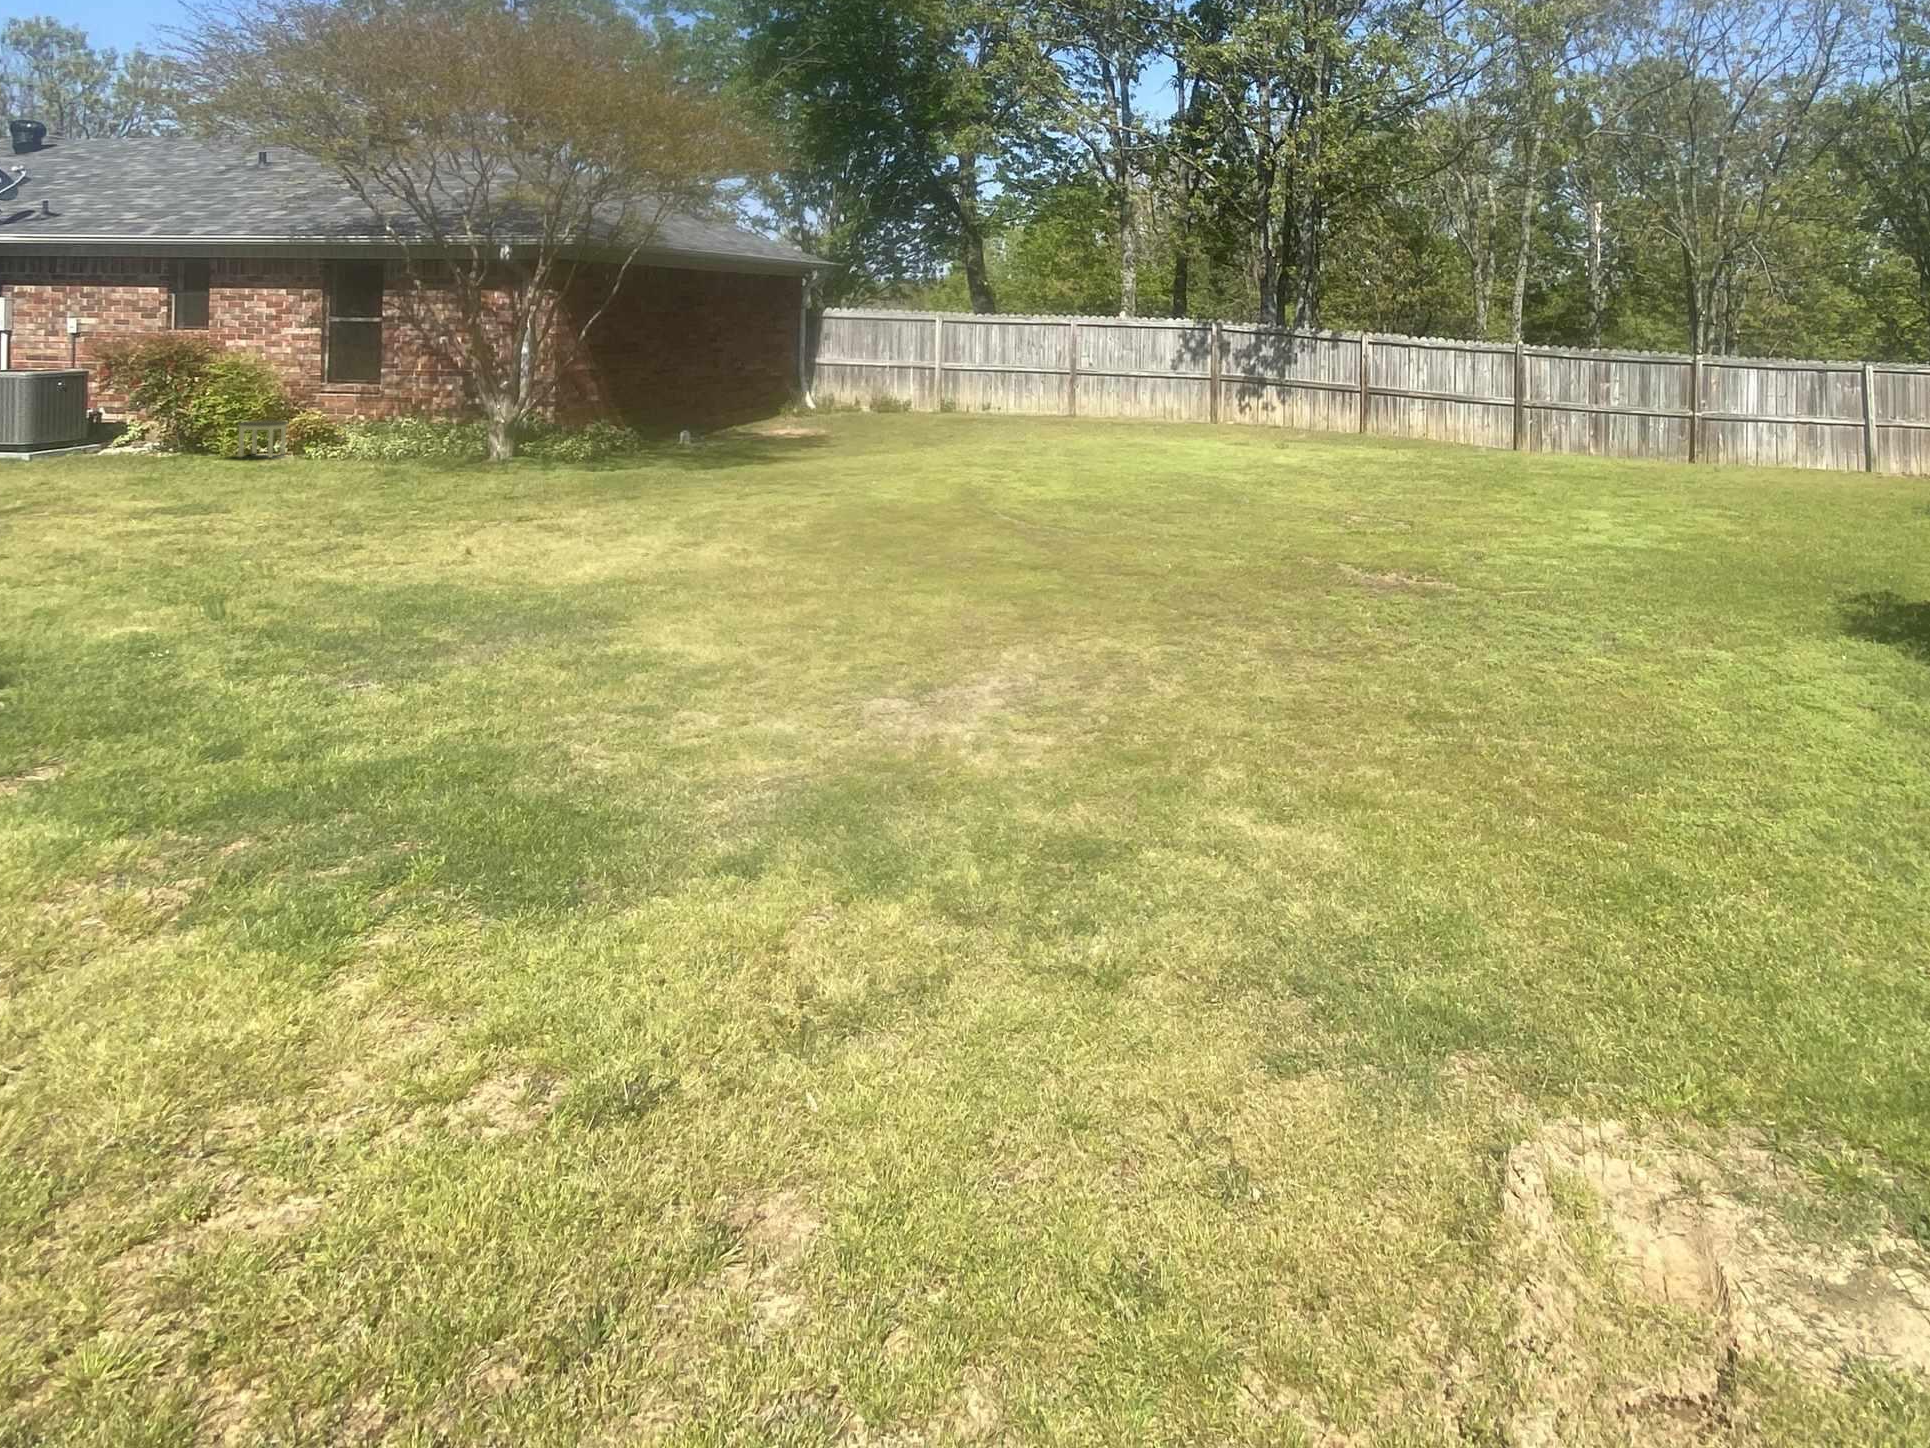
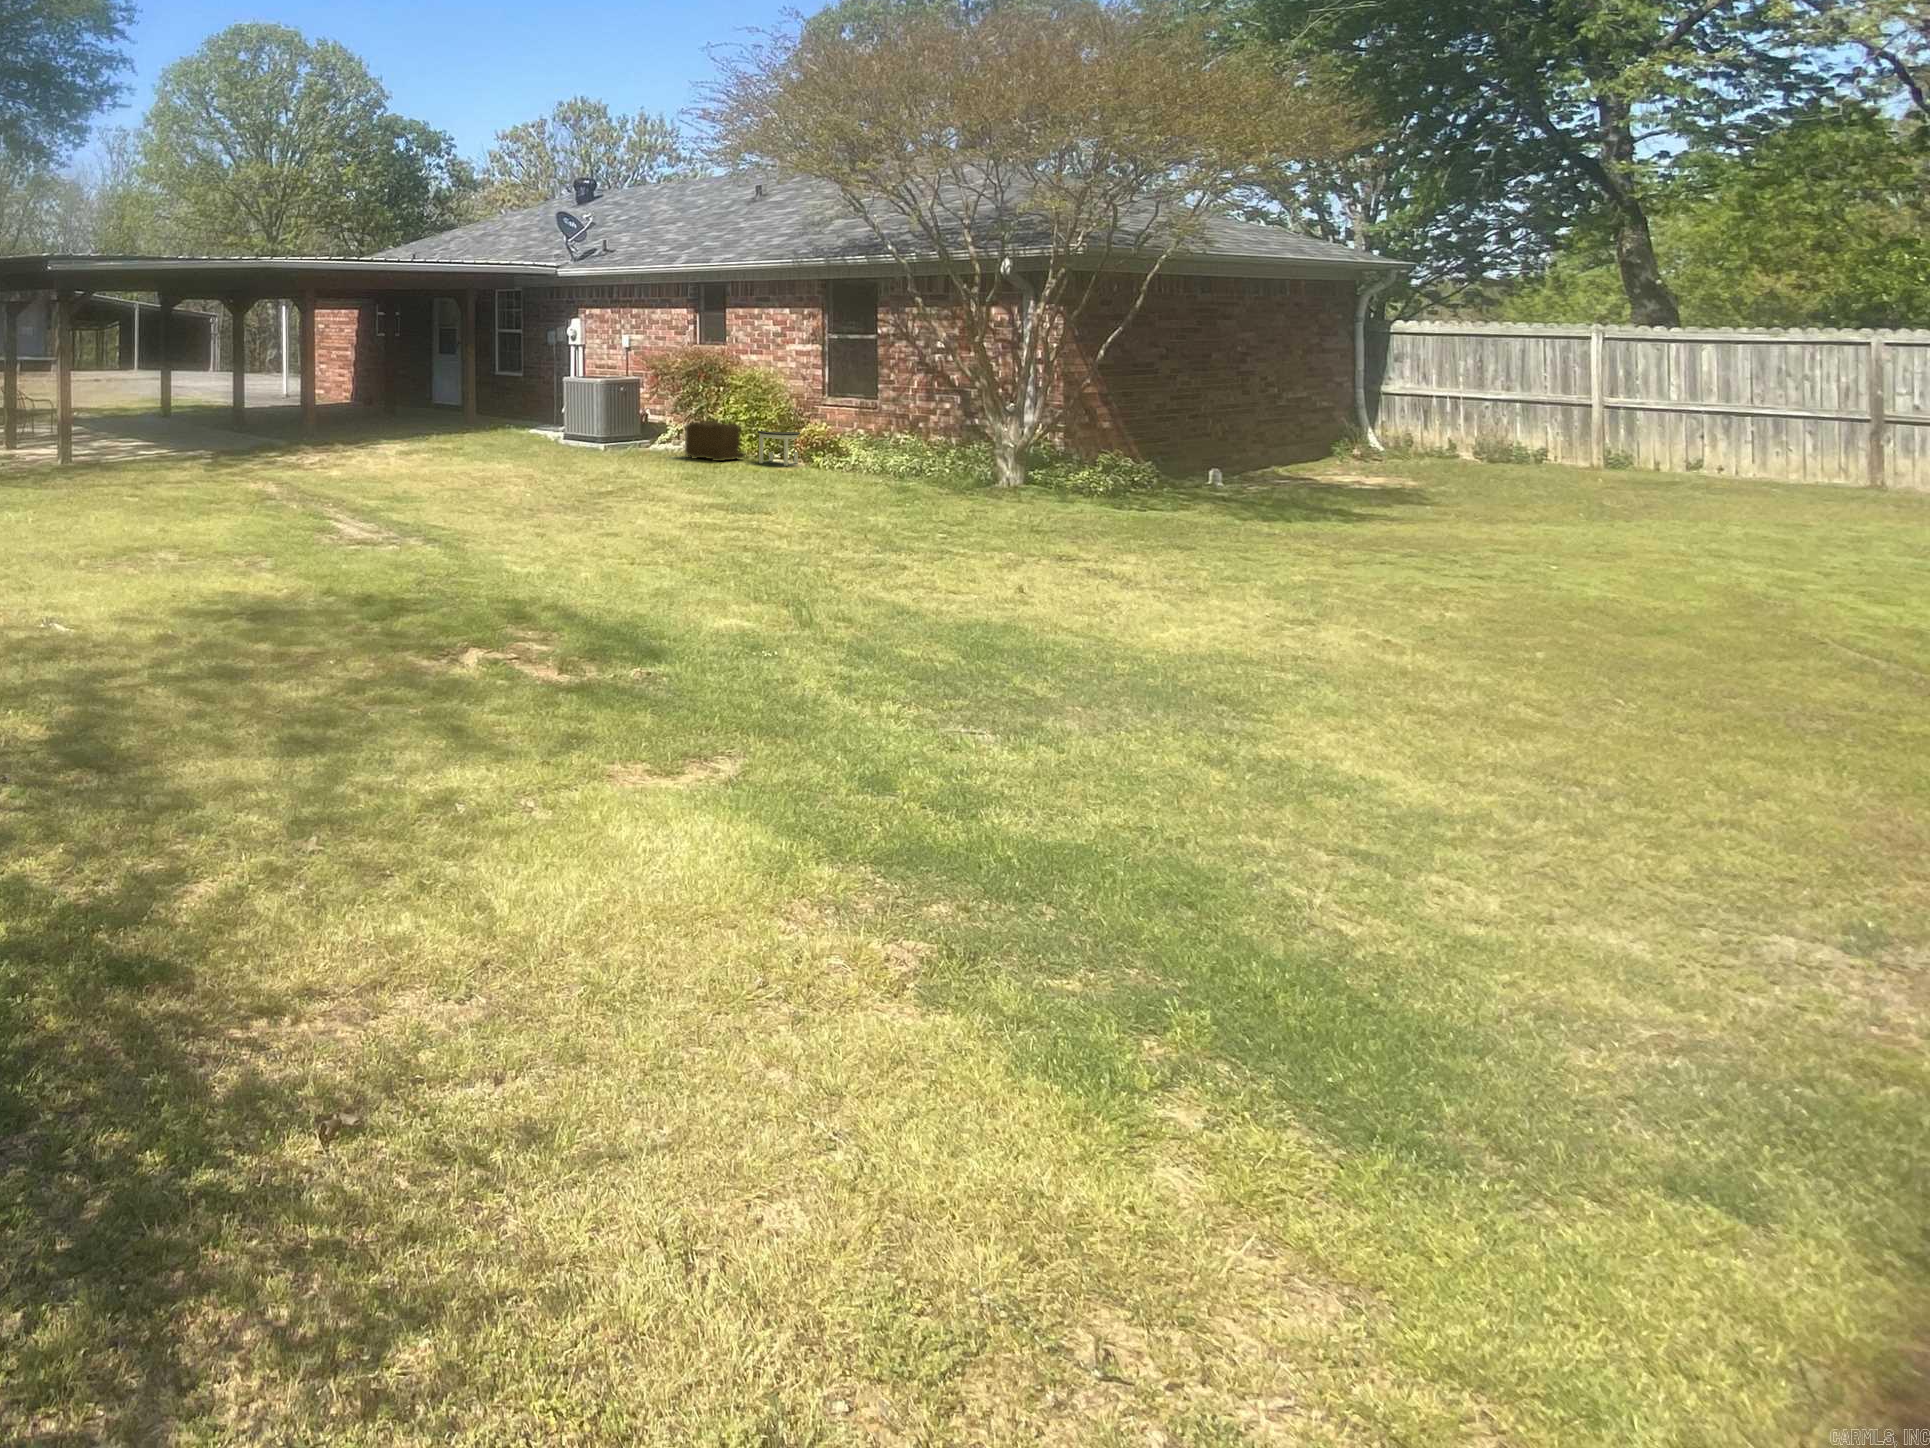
wooden crate: none [145,414,224,459] -> present [685,421,745,461]

